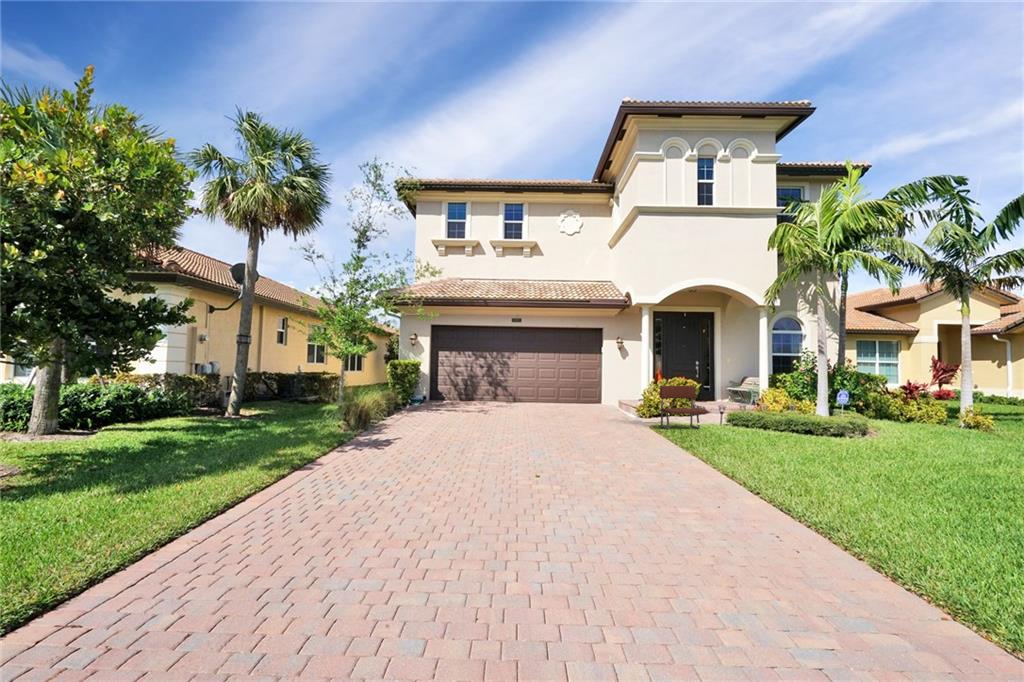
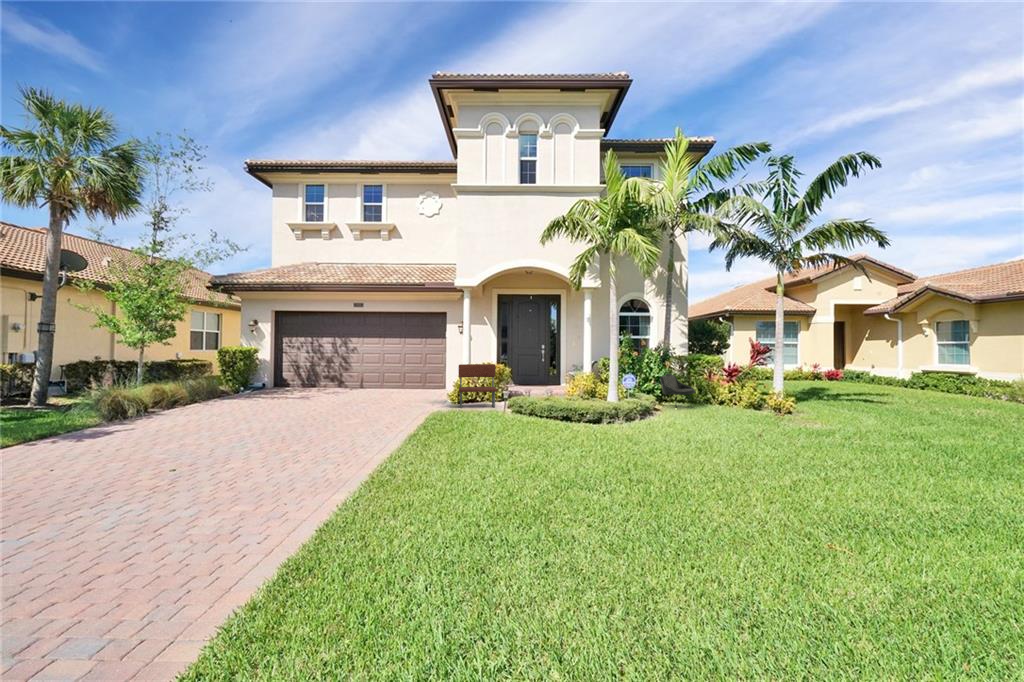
lounge chair: none [853,397,895,433] -> present [660,374,696,407]

